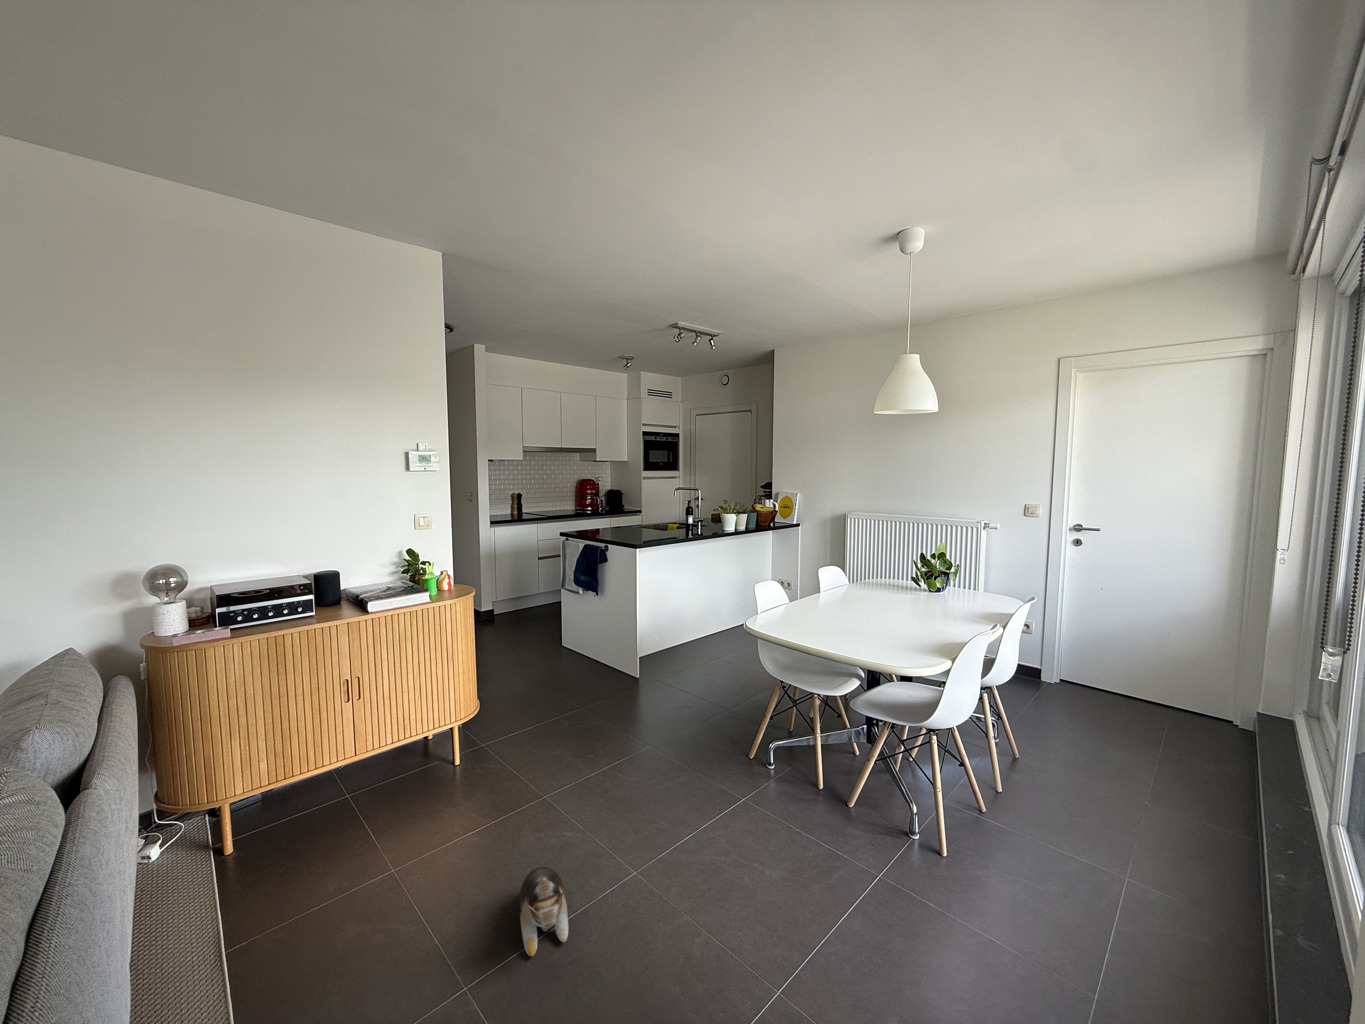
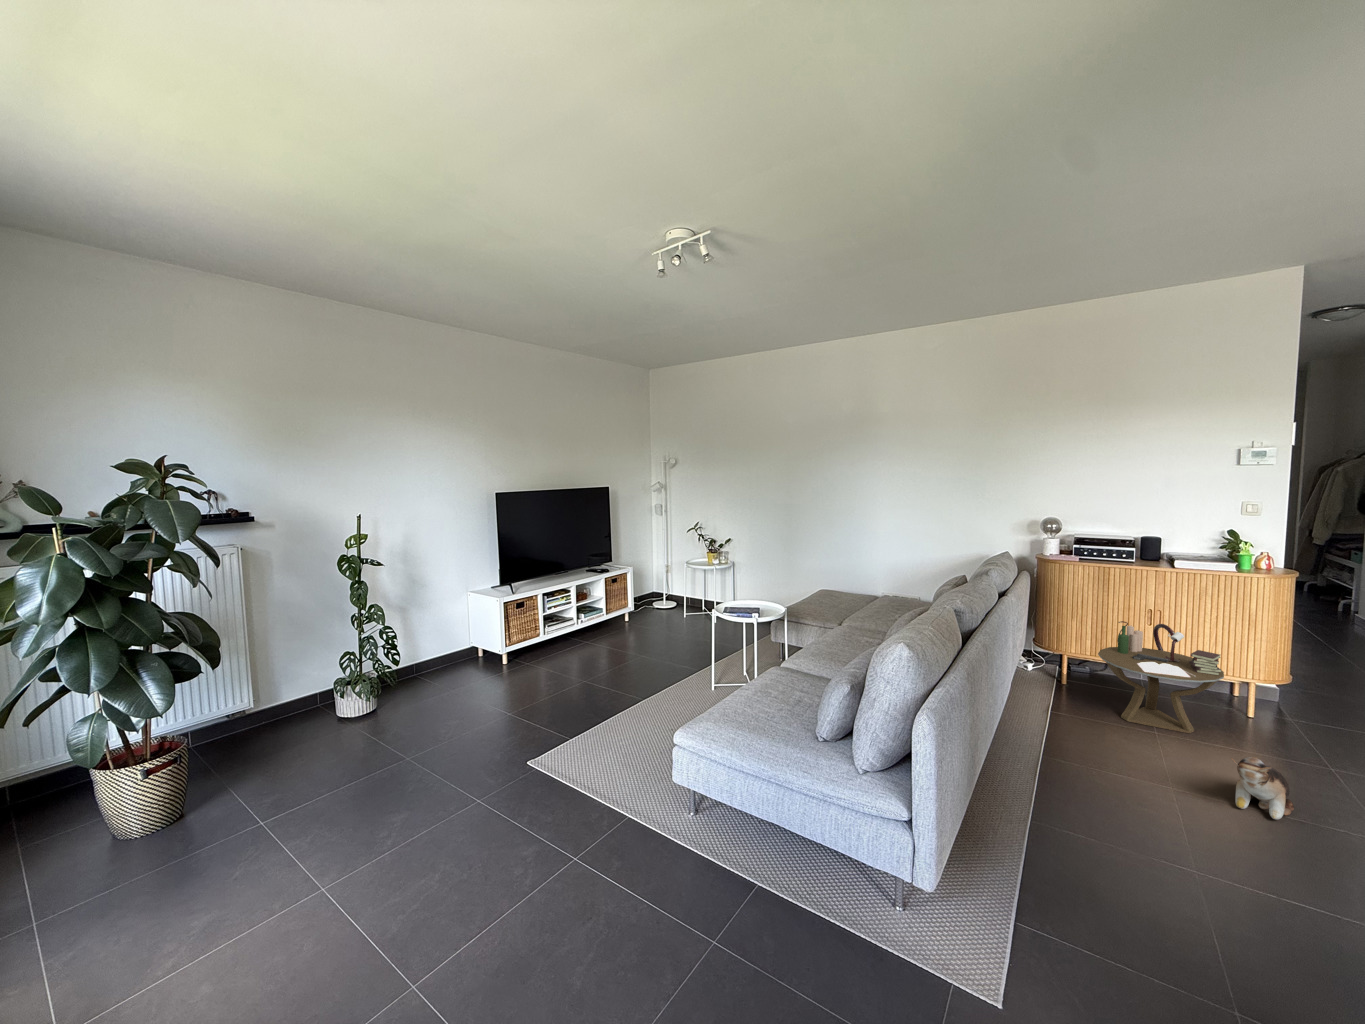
side table: none [291,698,451,879] -> present [1098,621,1224,733]

